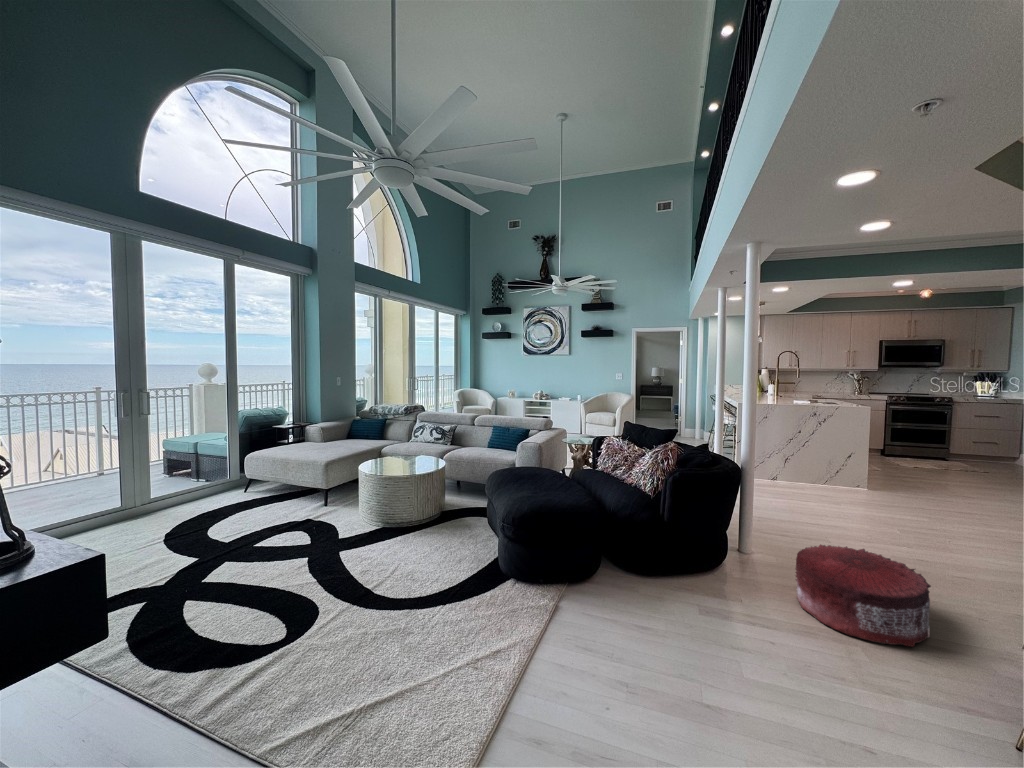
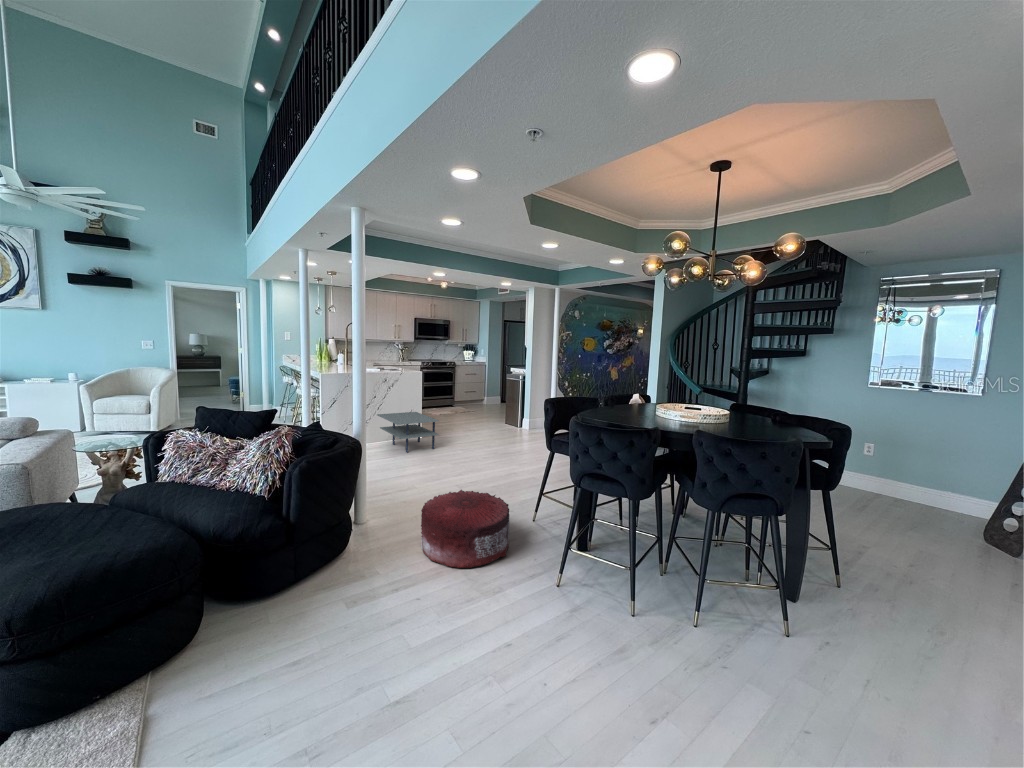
side table: none [799,452,883,505] -> present [377,412,439,453]

